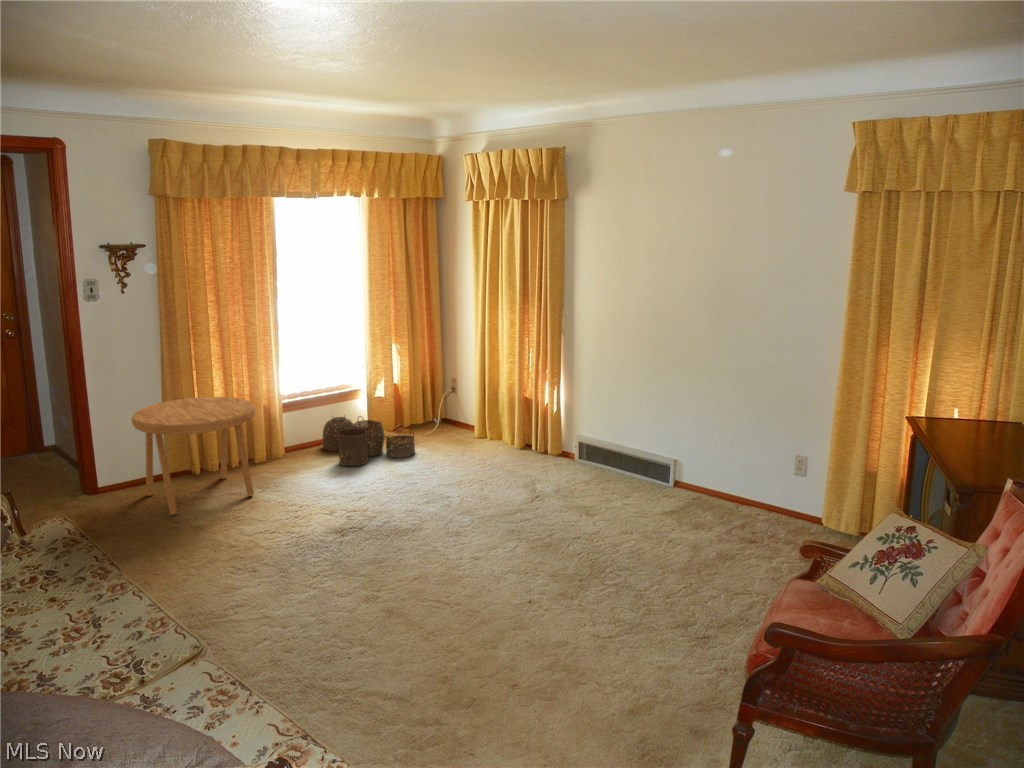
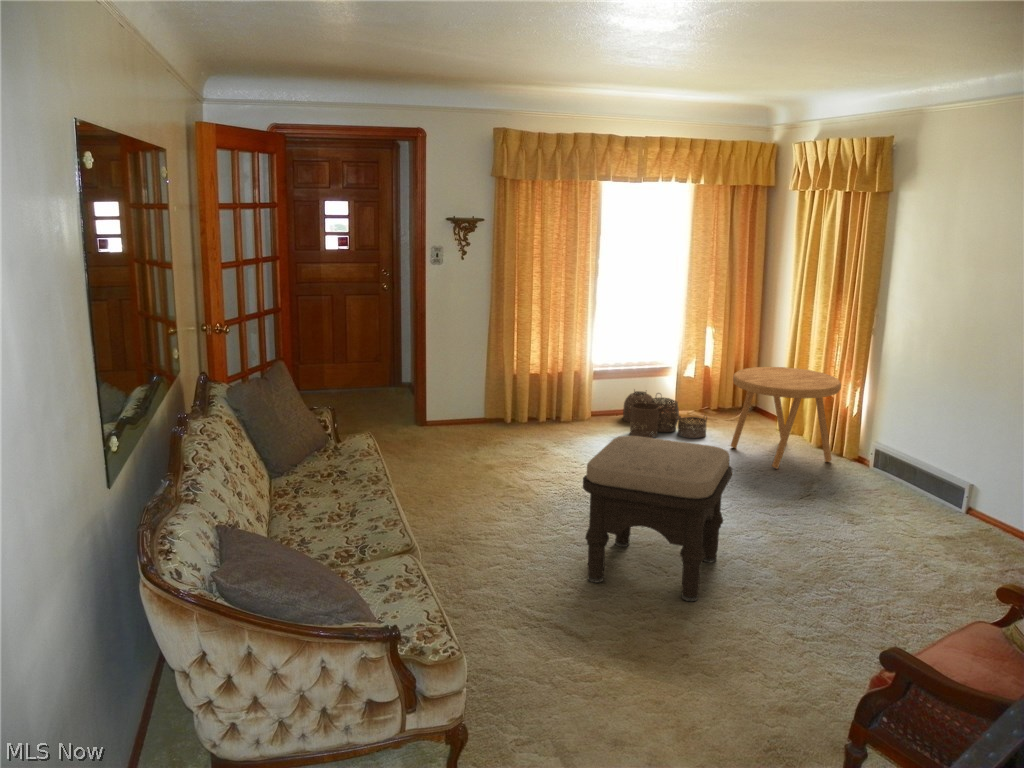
side table: present [132,397,255,515] -> present [731,367,841,469]
ottoman: none [367,468,523,651] -> present [583,436,732,601]

